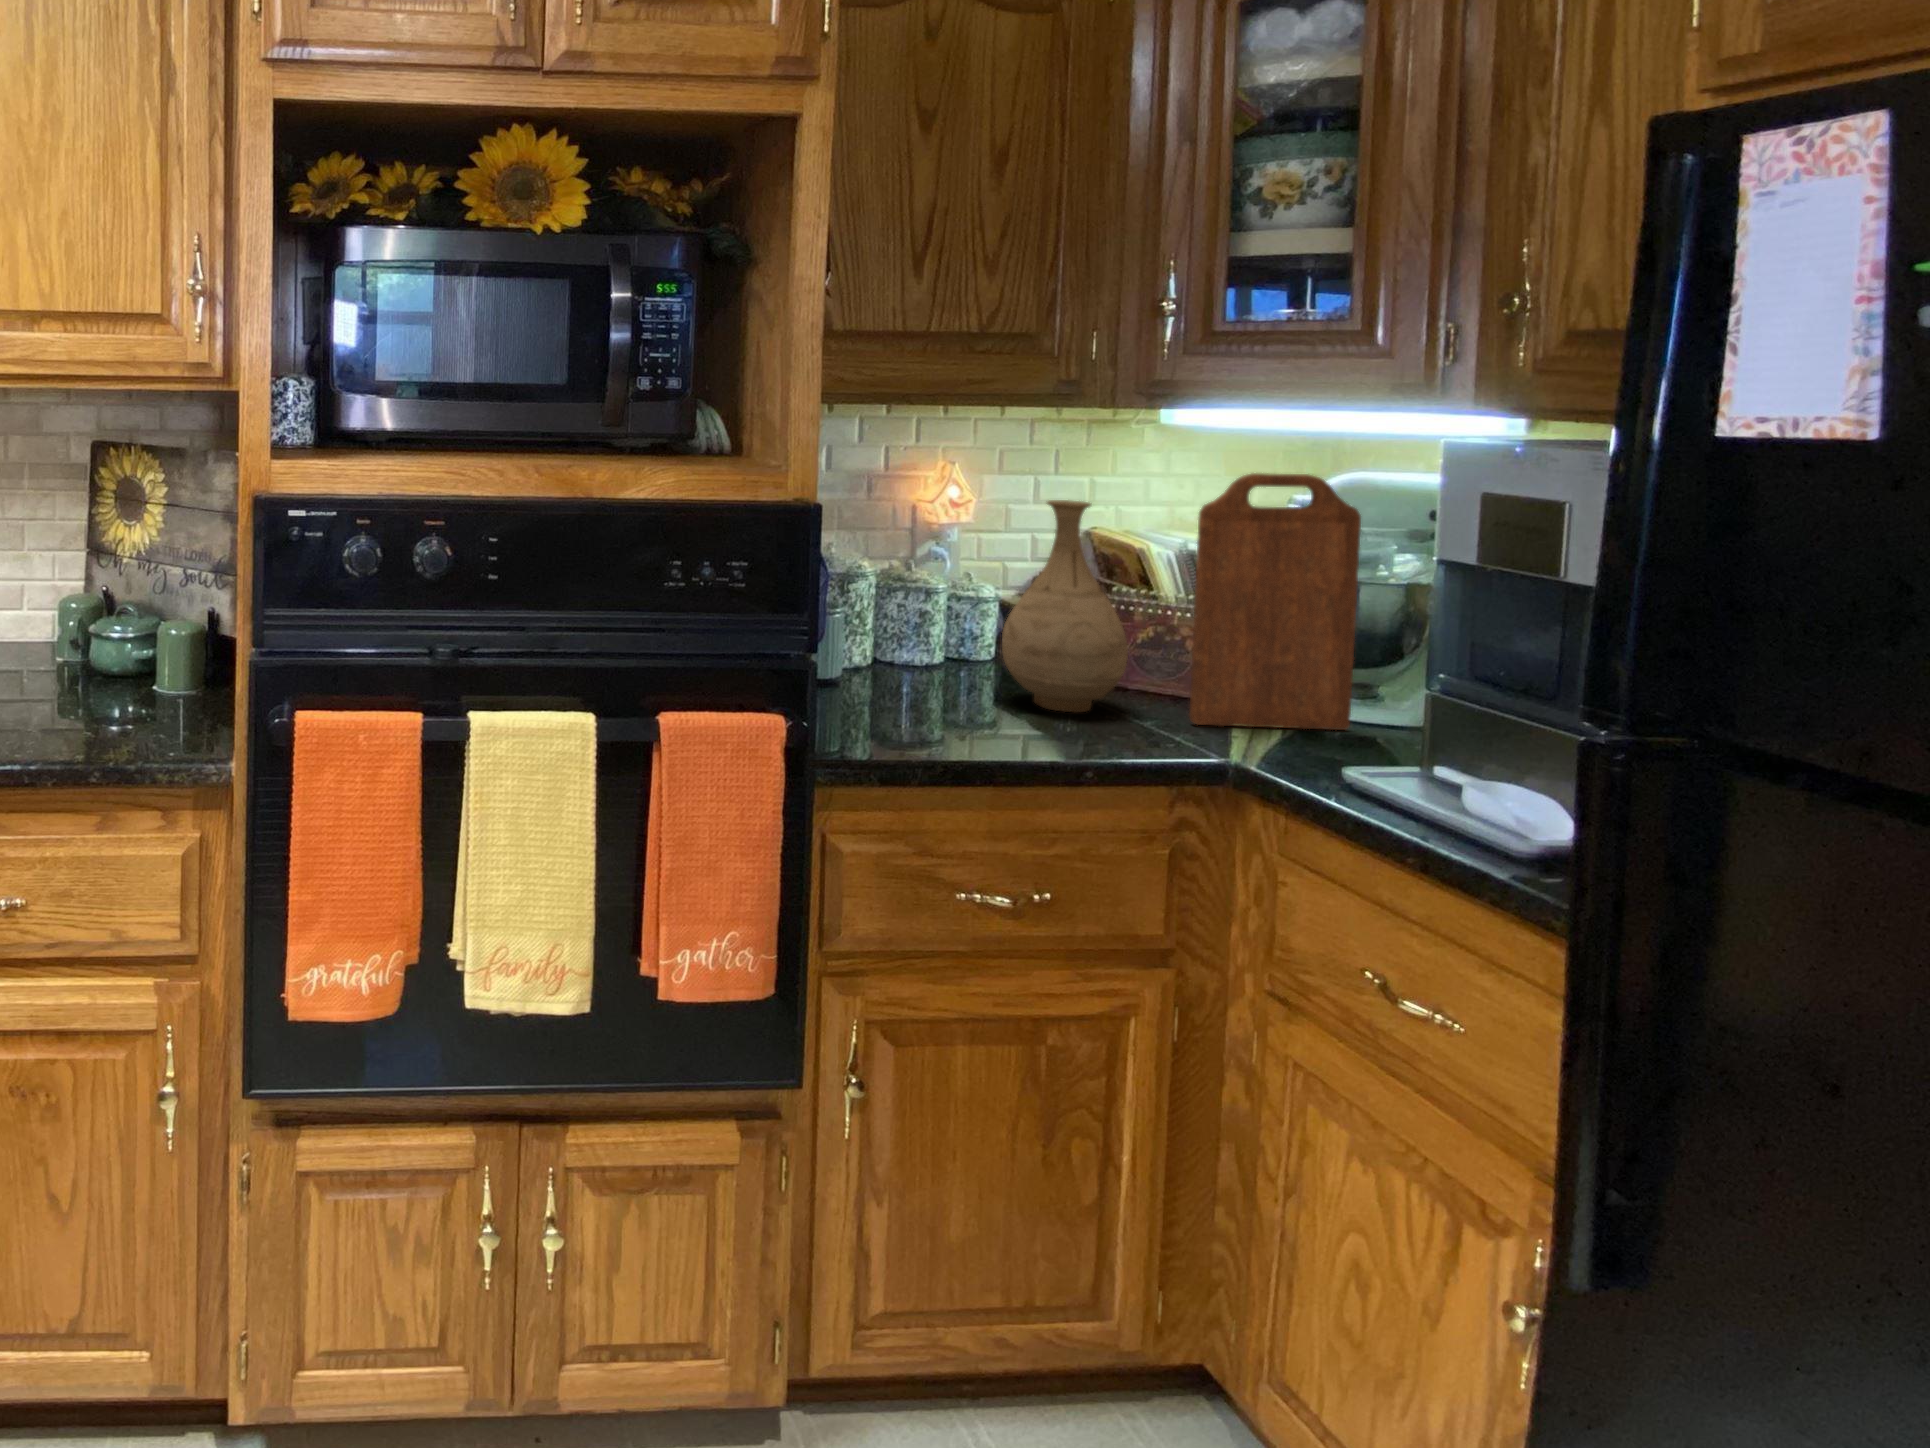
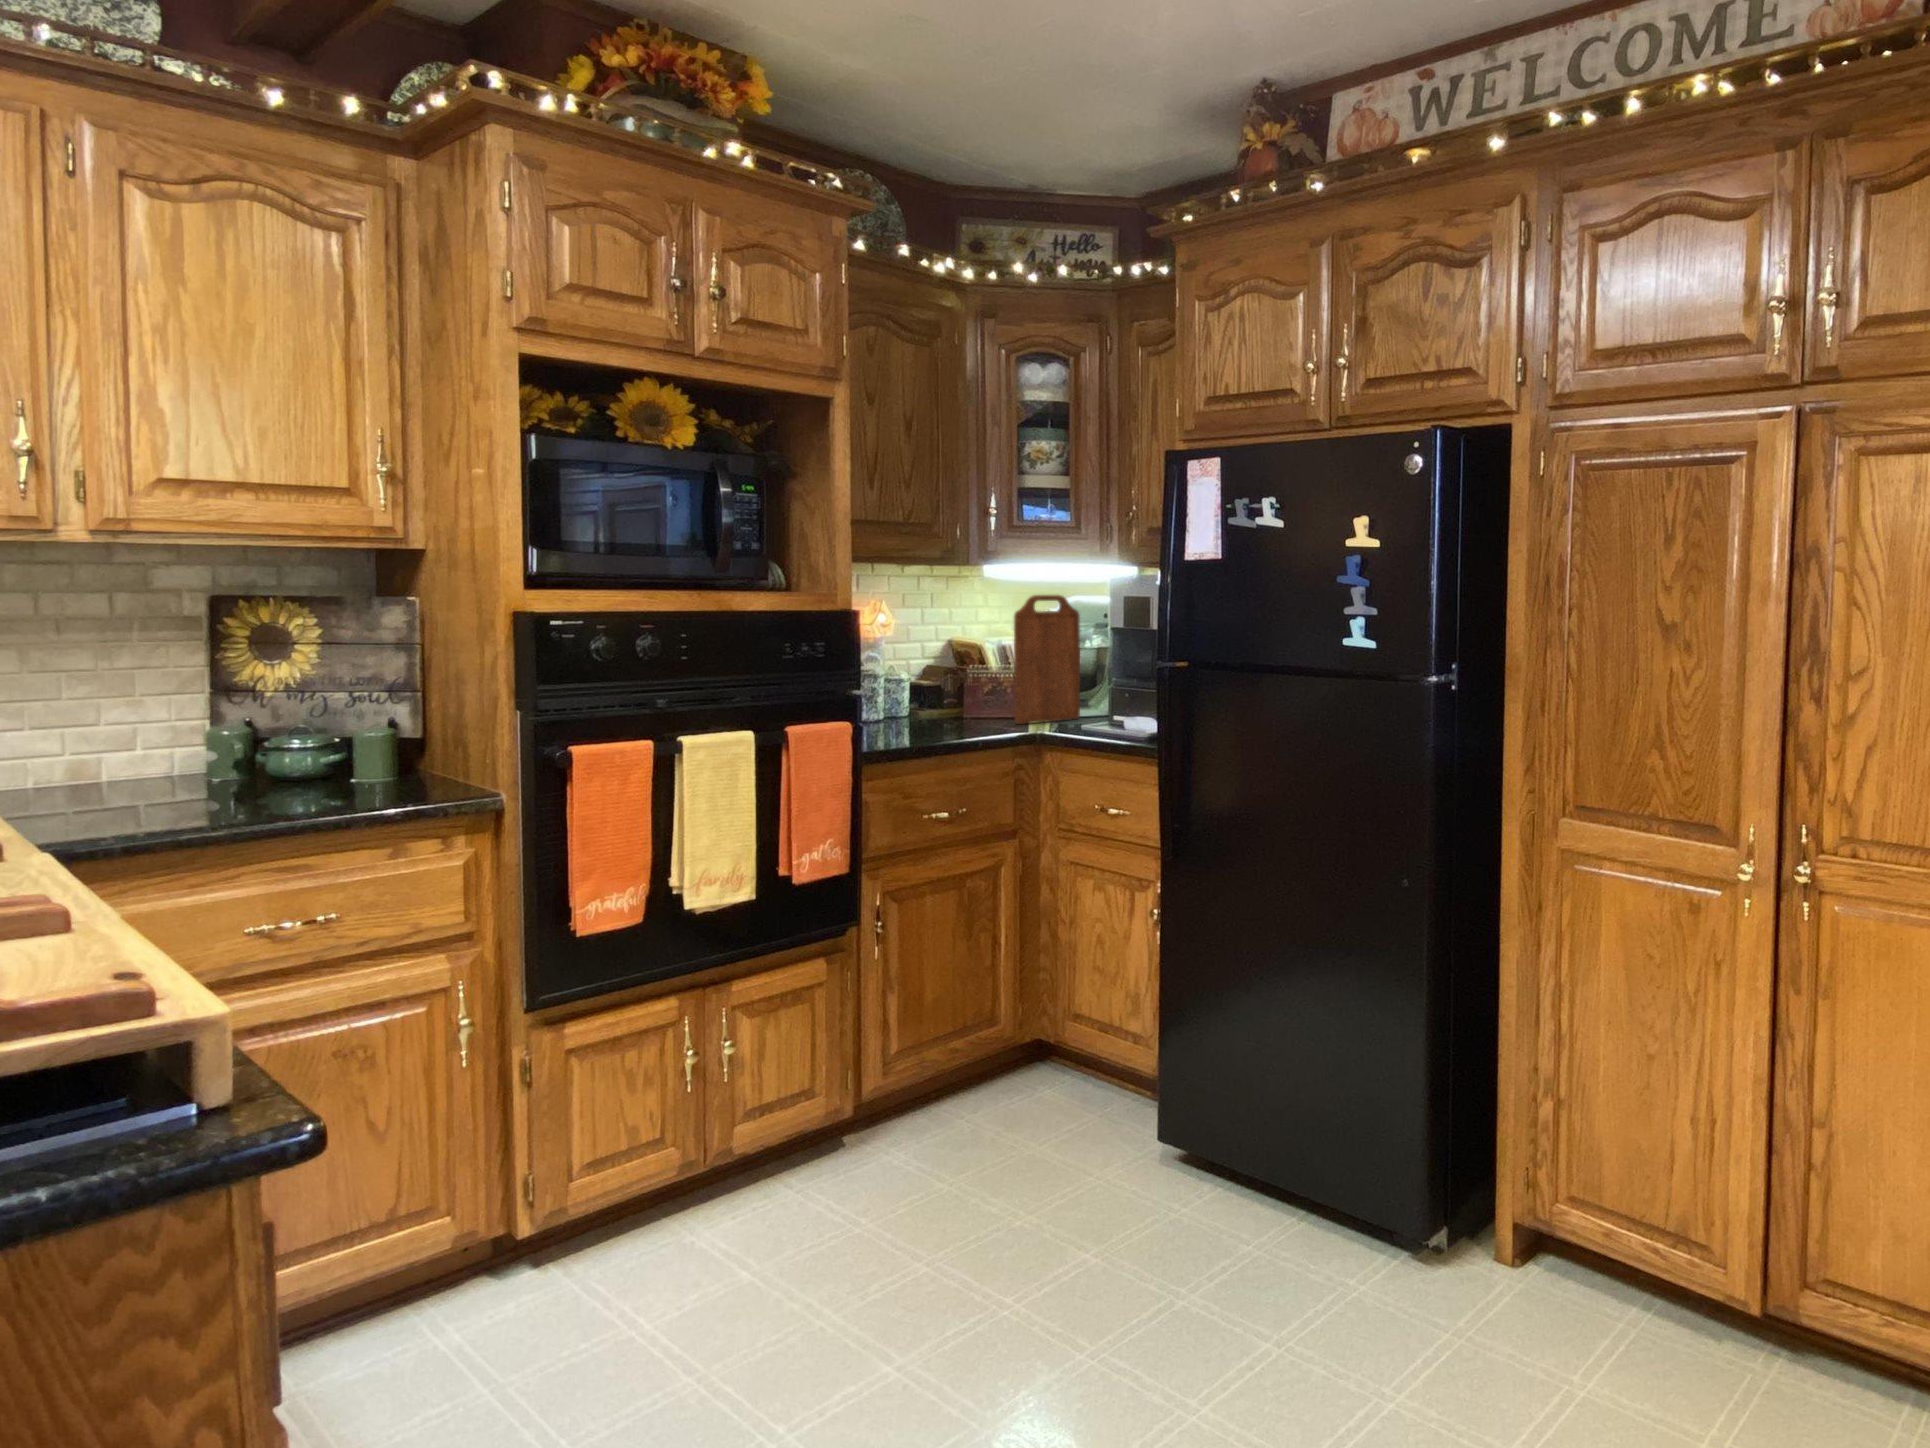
vase: present [1002,500,1128,713] -> none [922,614,985,727]

